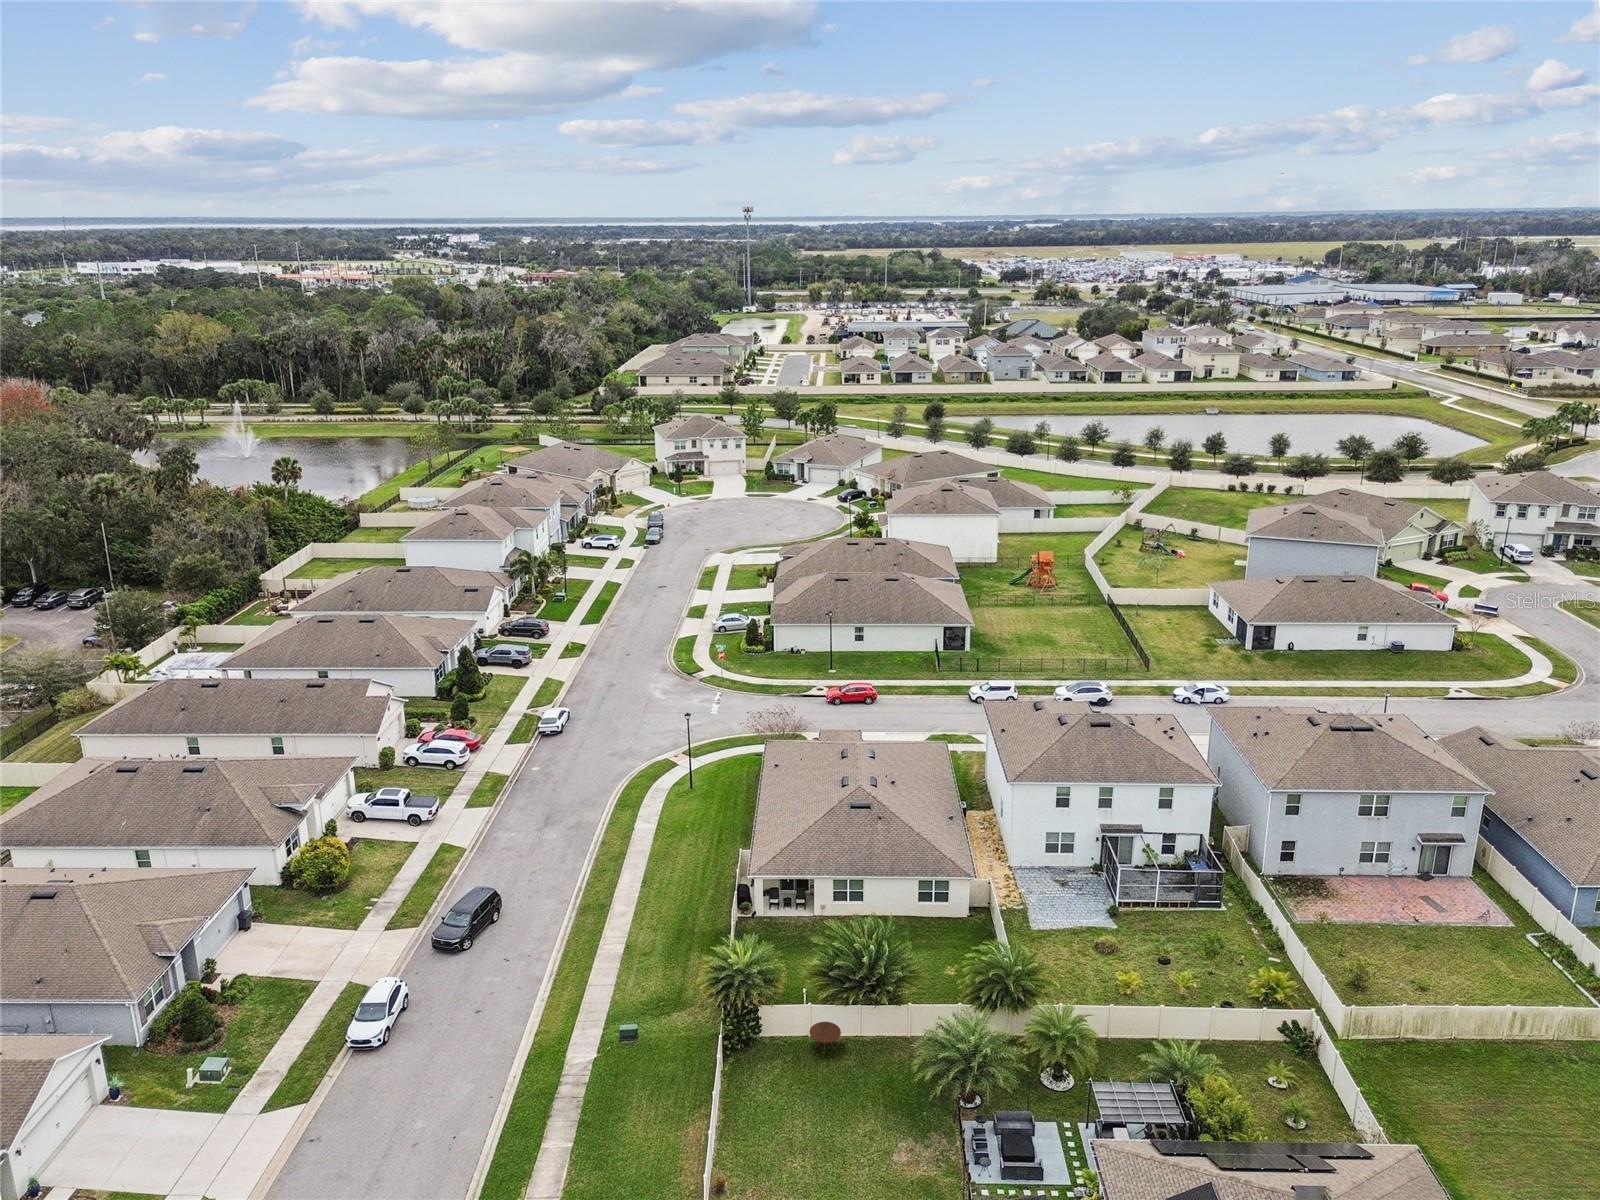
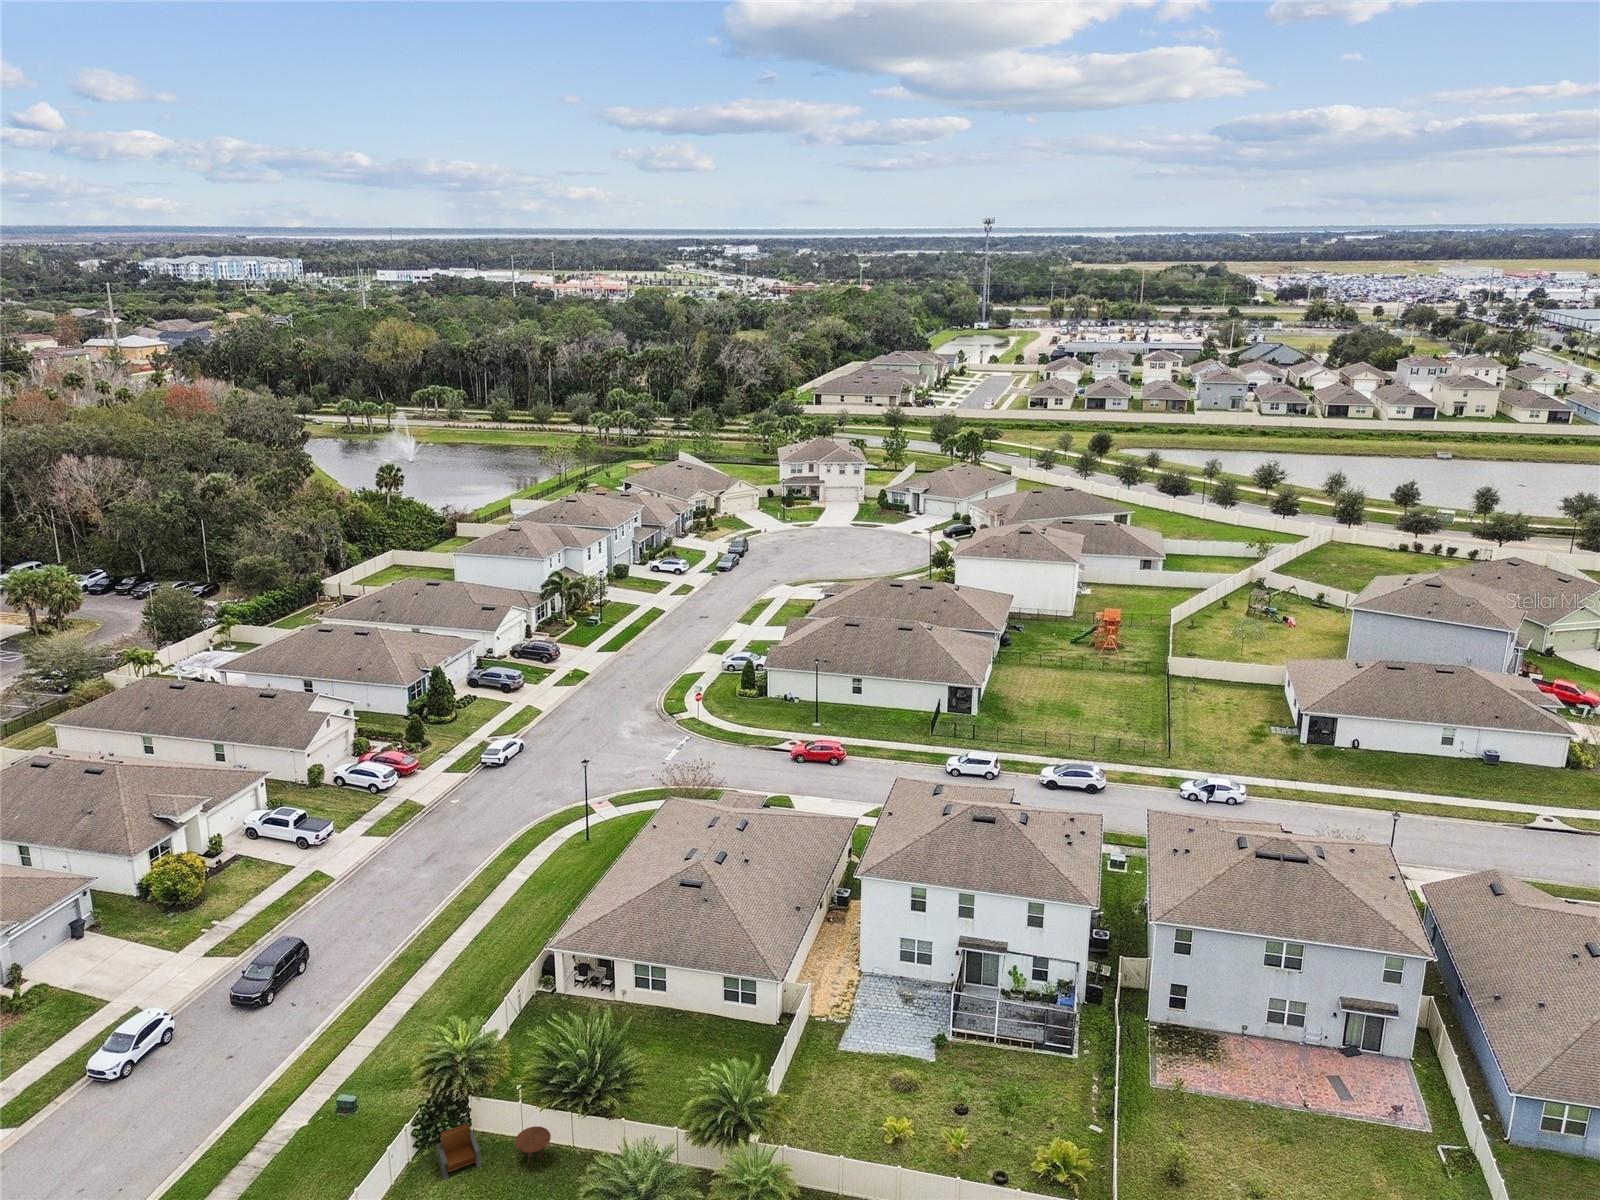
lounge chair: none [739,1027,783,1079] -> present [436,1123,482,1180]

